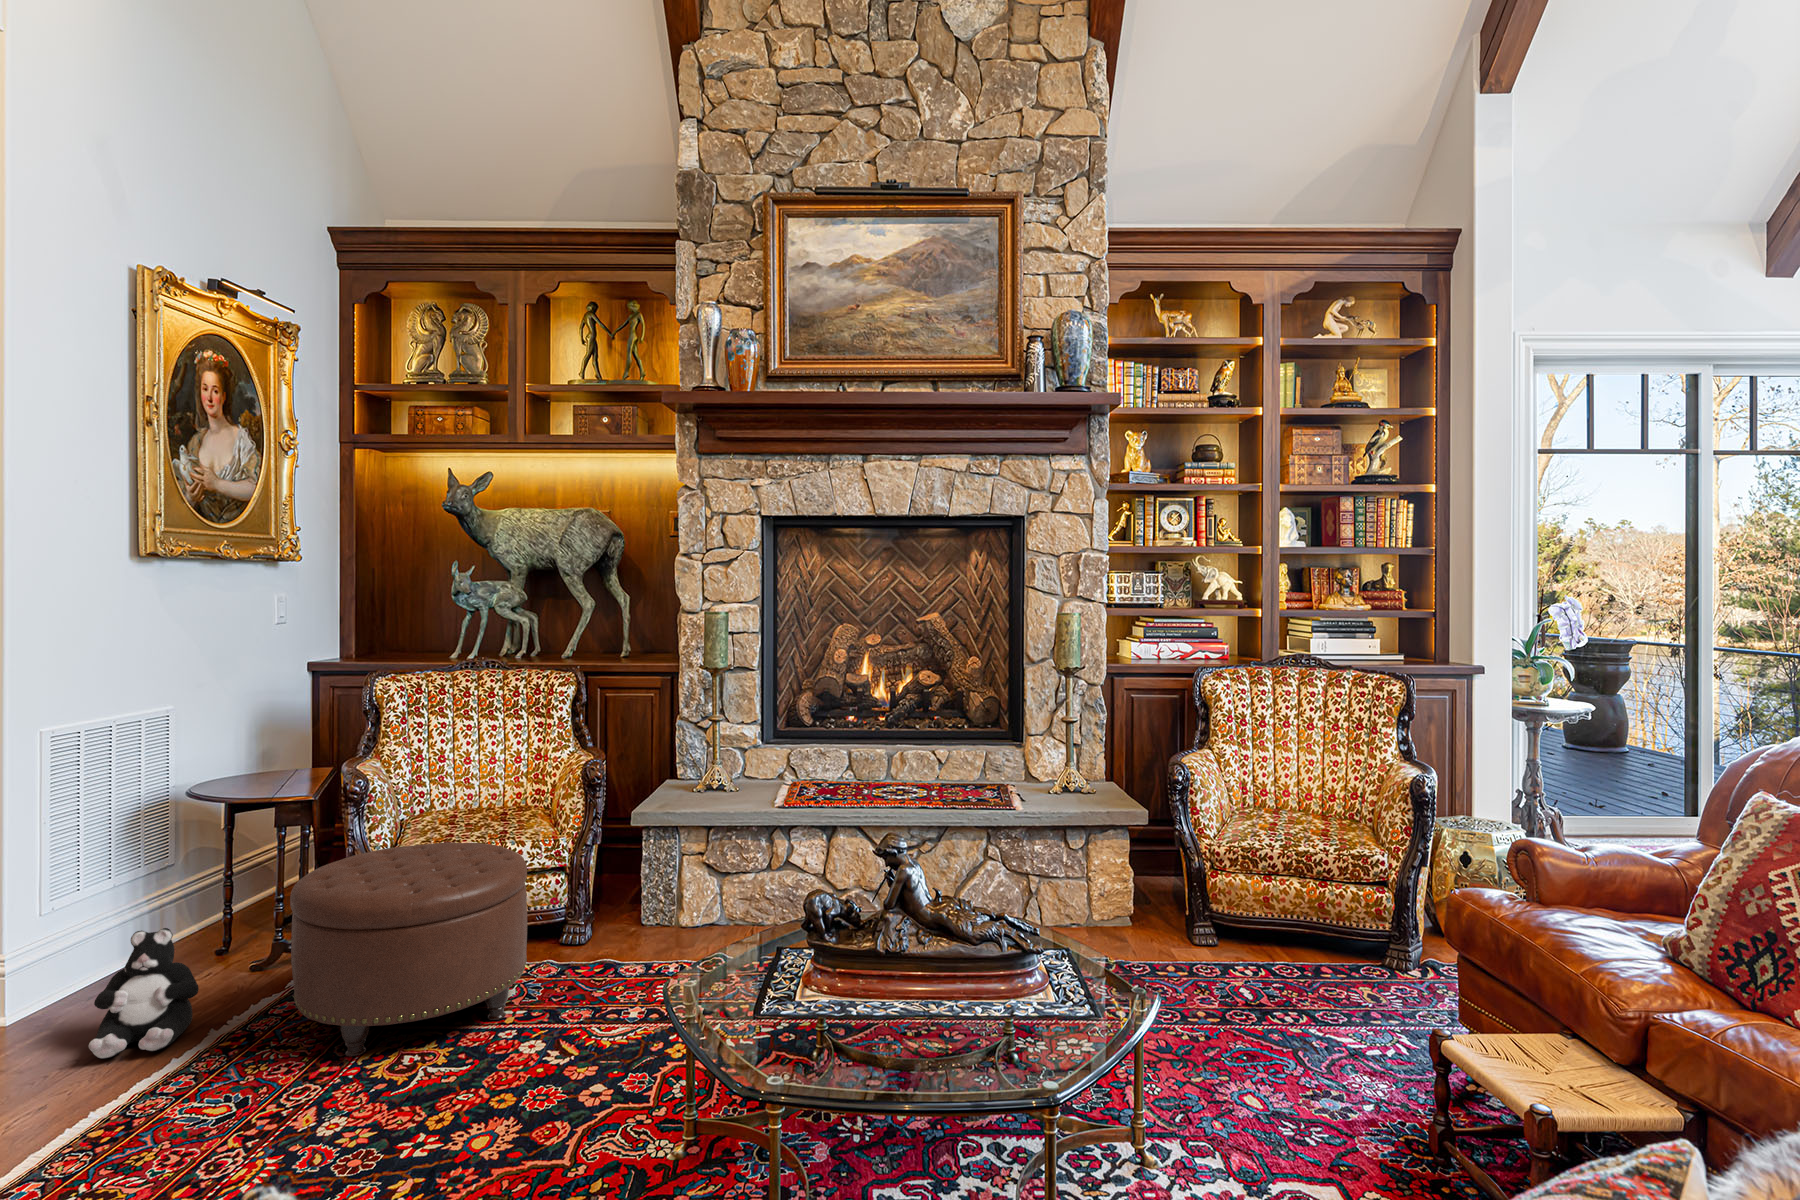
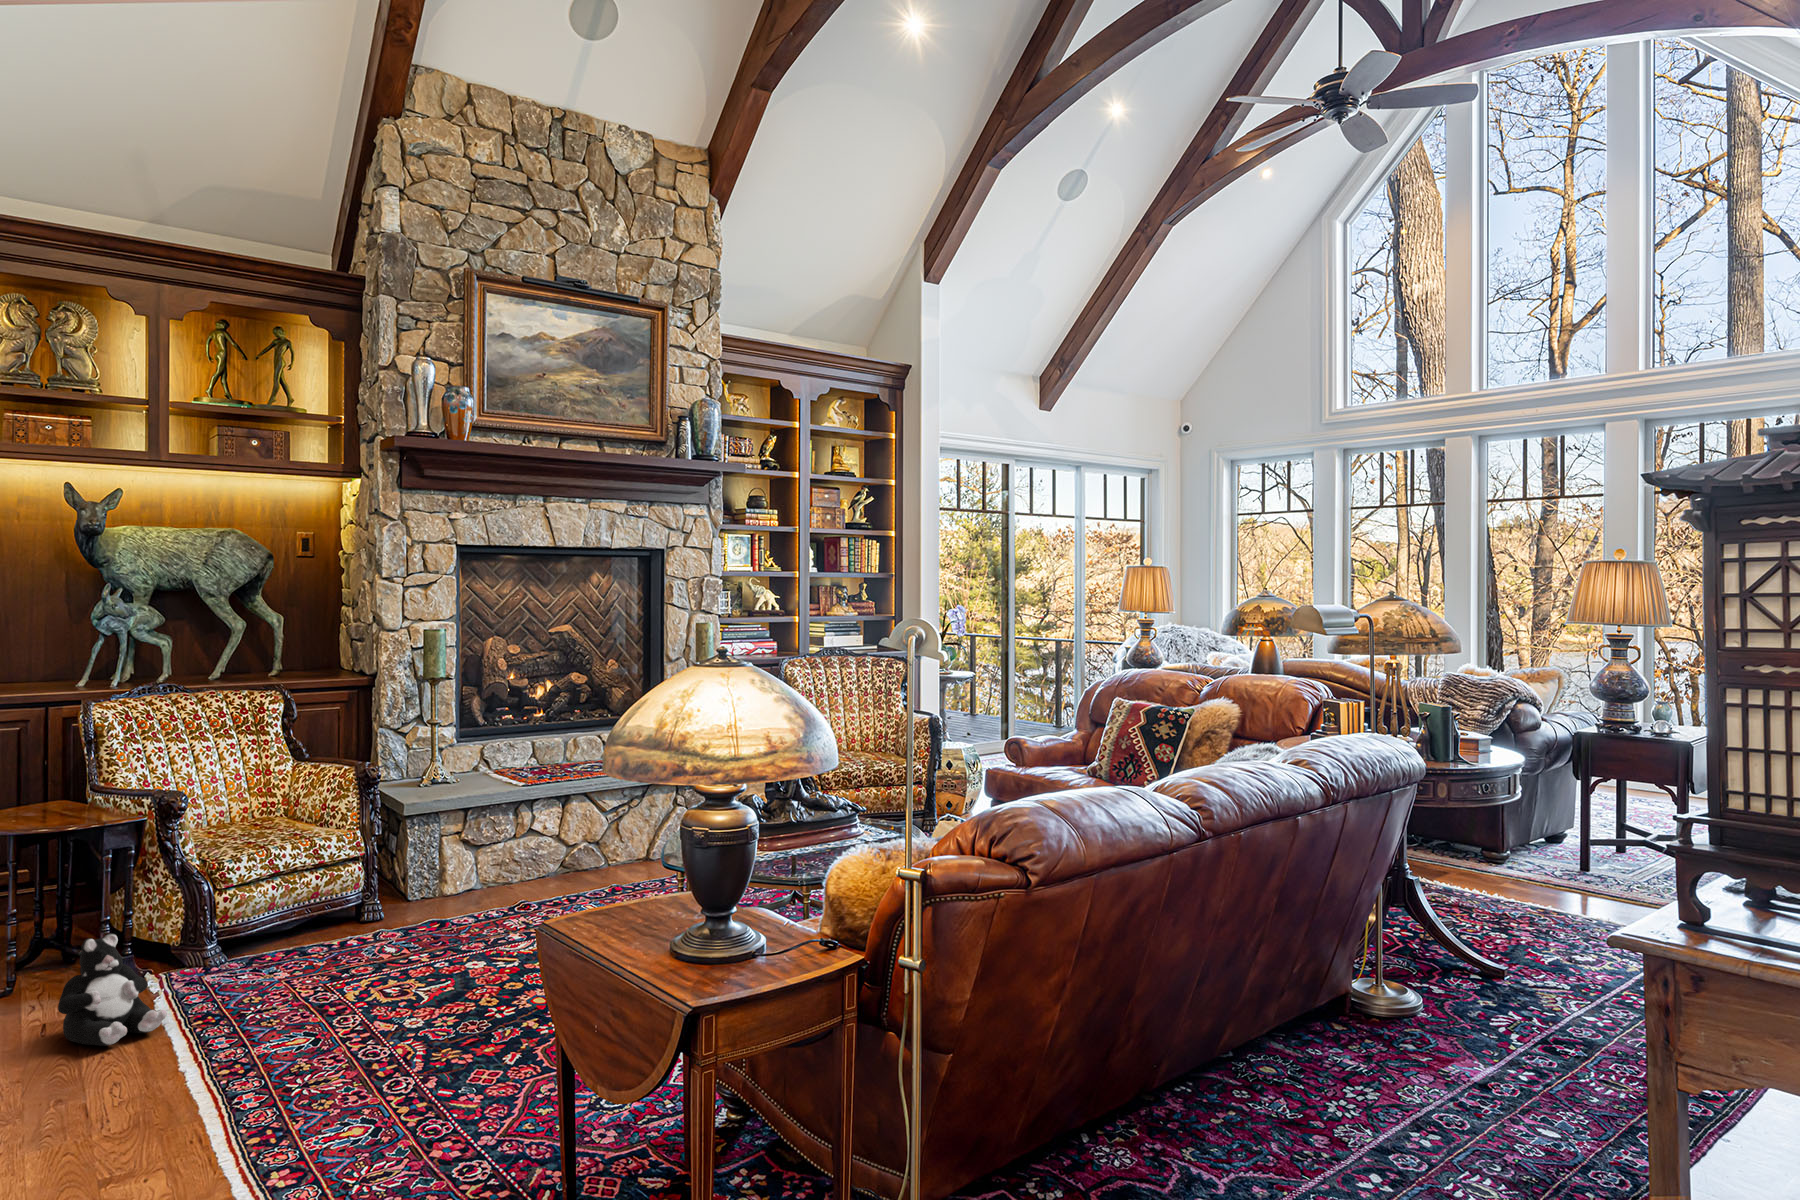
ottoman: present [290,842,527,1057] -> none [225,832,425,997]

